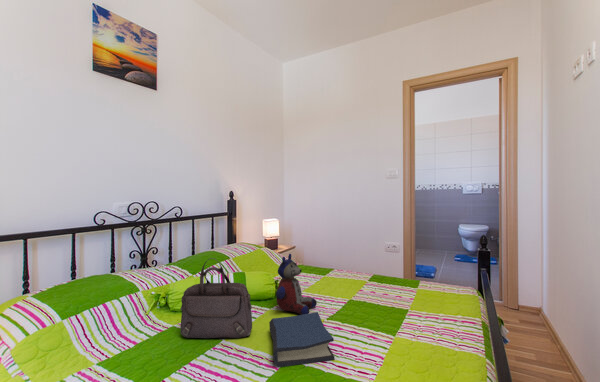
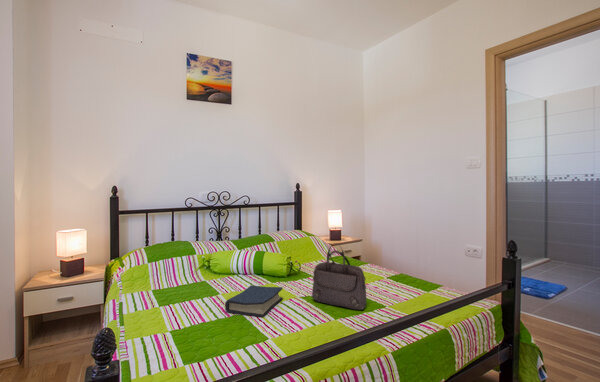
stuffed bear: present [276,254,317,315] -> none [267,241,303,291]
handbag: present [181,258,252,338] -> present [312,248,366,310]

